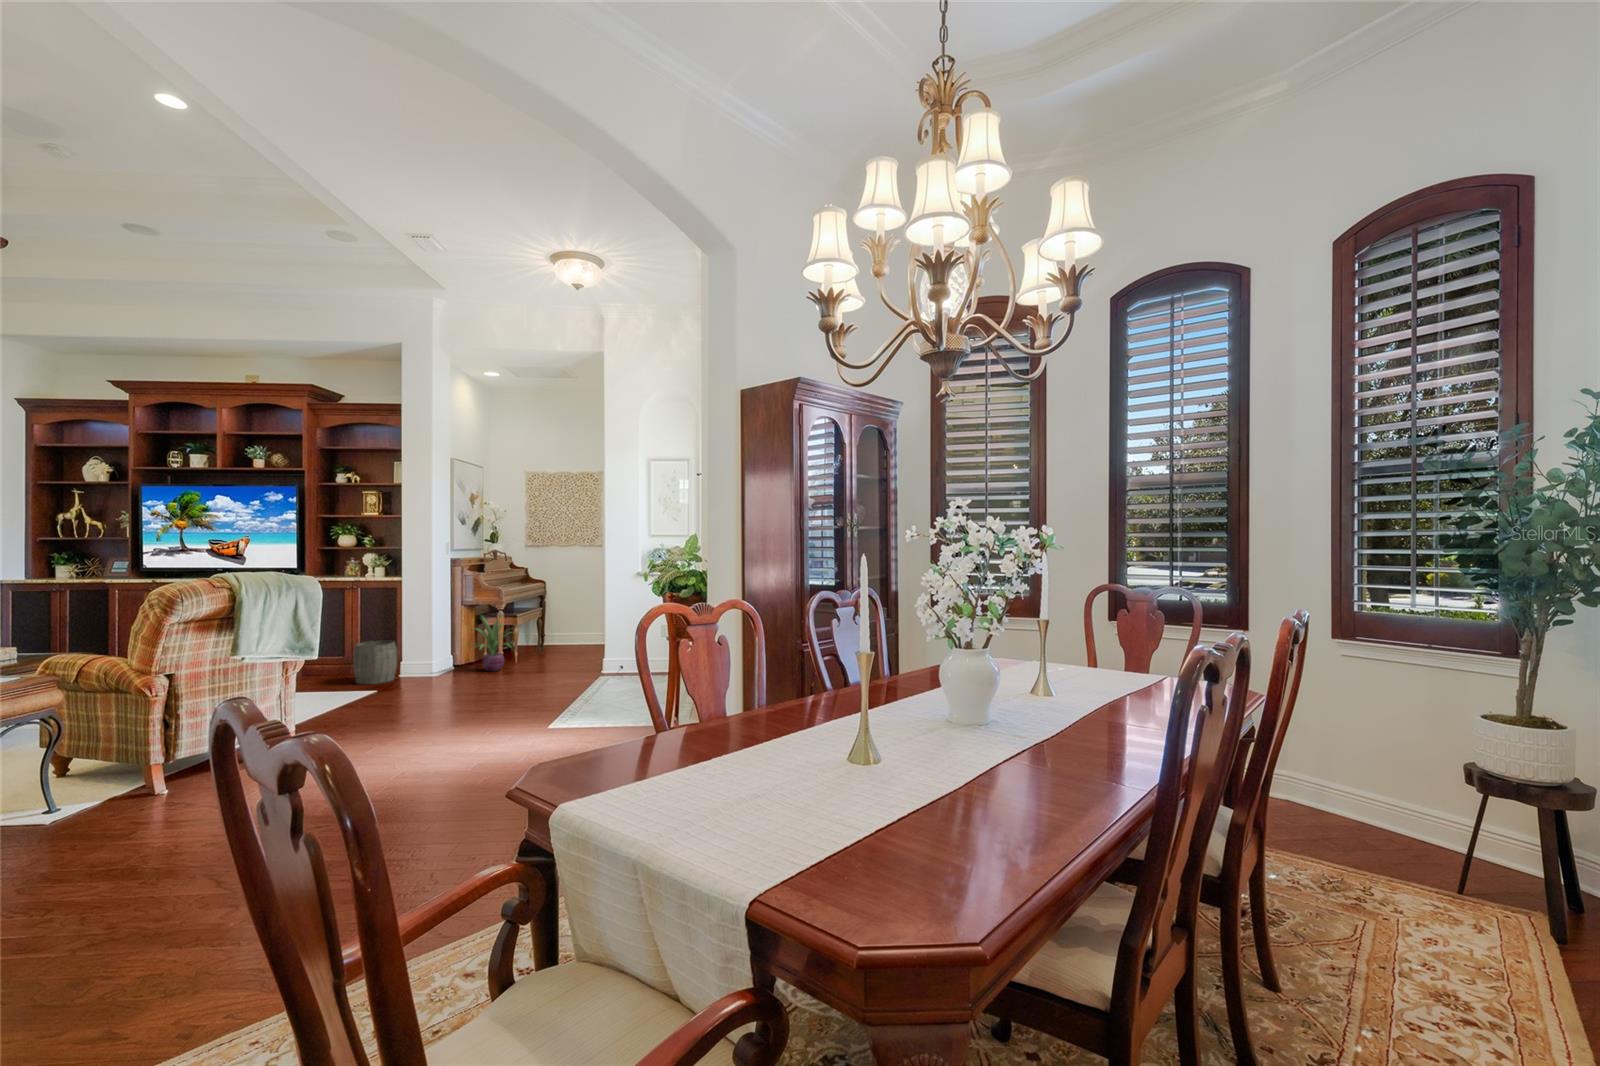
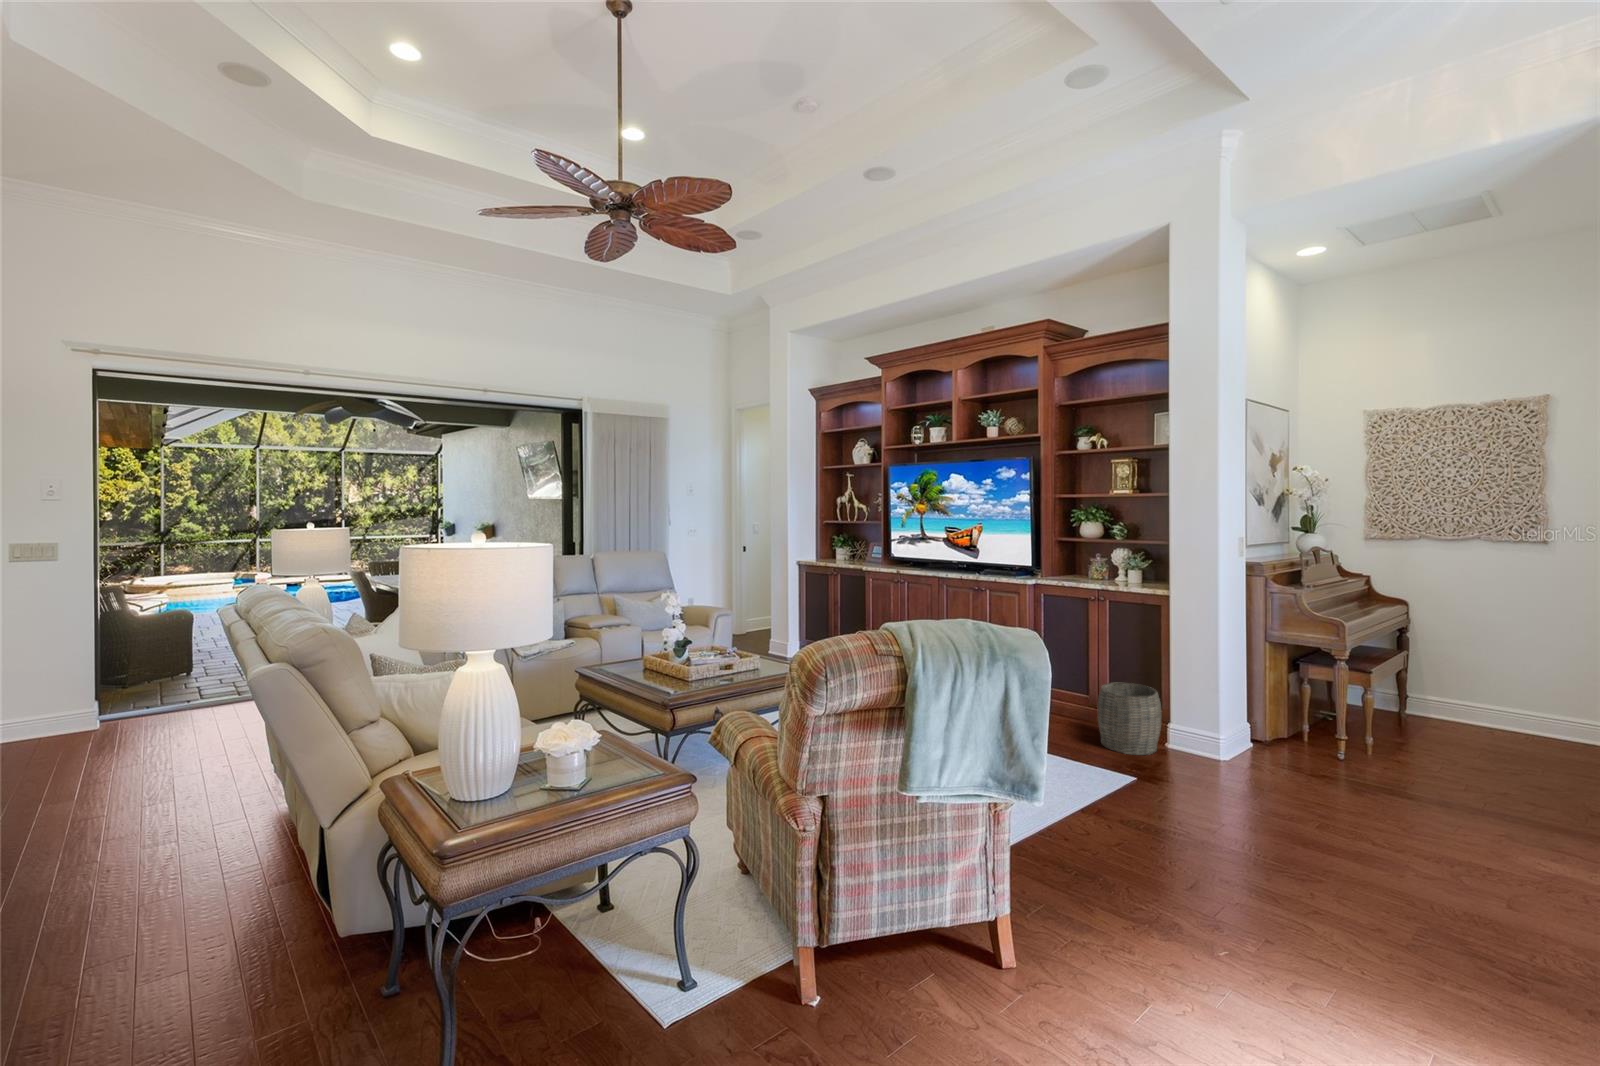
decorative plant: present [477,616,511,671] -> none [1254,667,1401,776]

